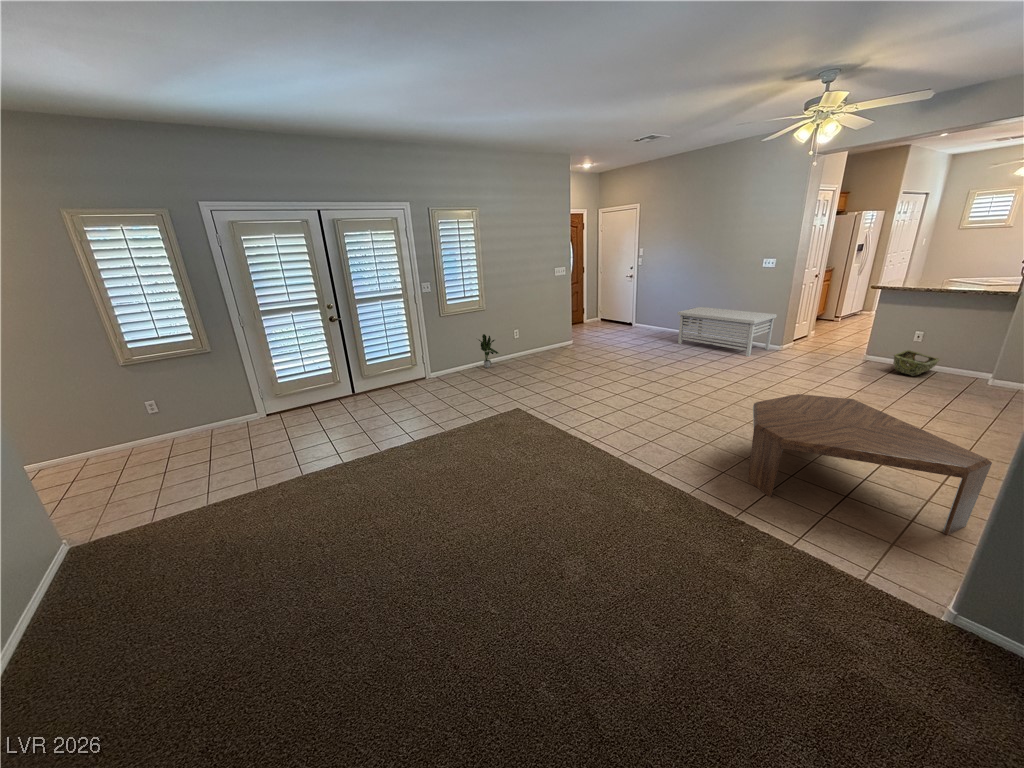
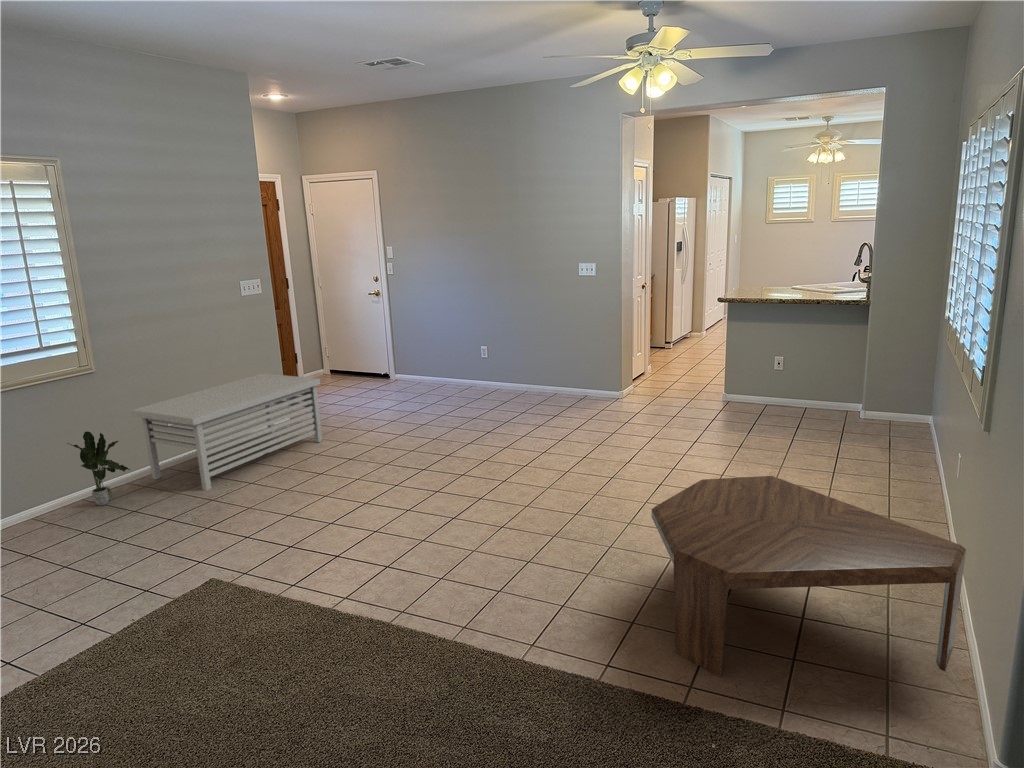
storage bench: present [677,307,777,356] -> present [132,374,322,490]
woven basket: present [893,350,939,376] -> none [762,384,808,419]

